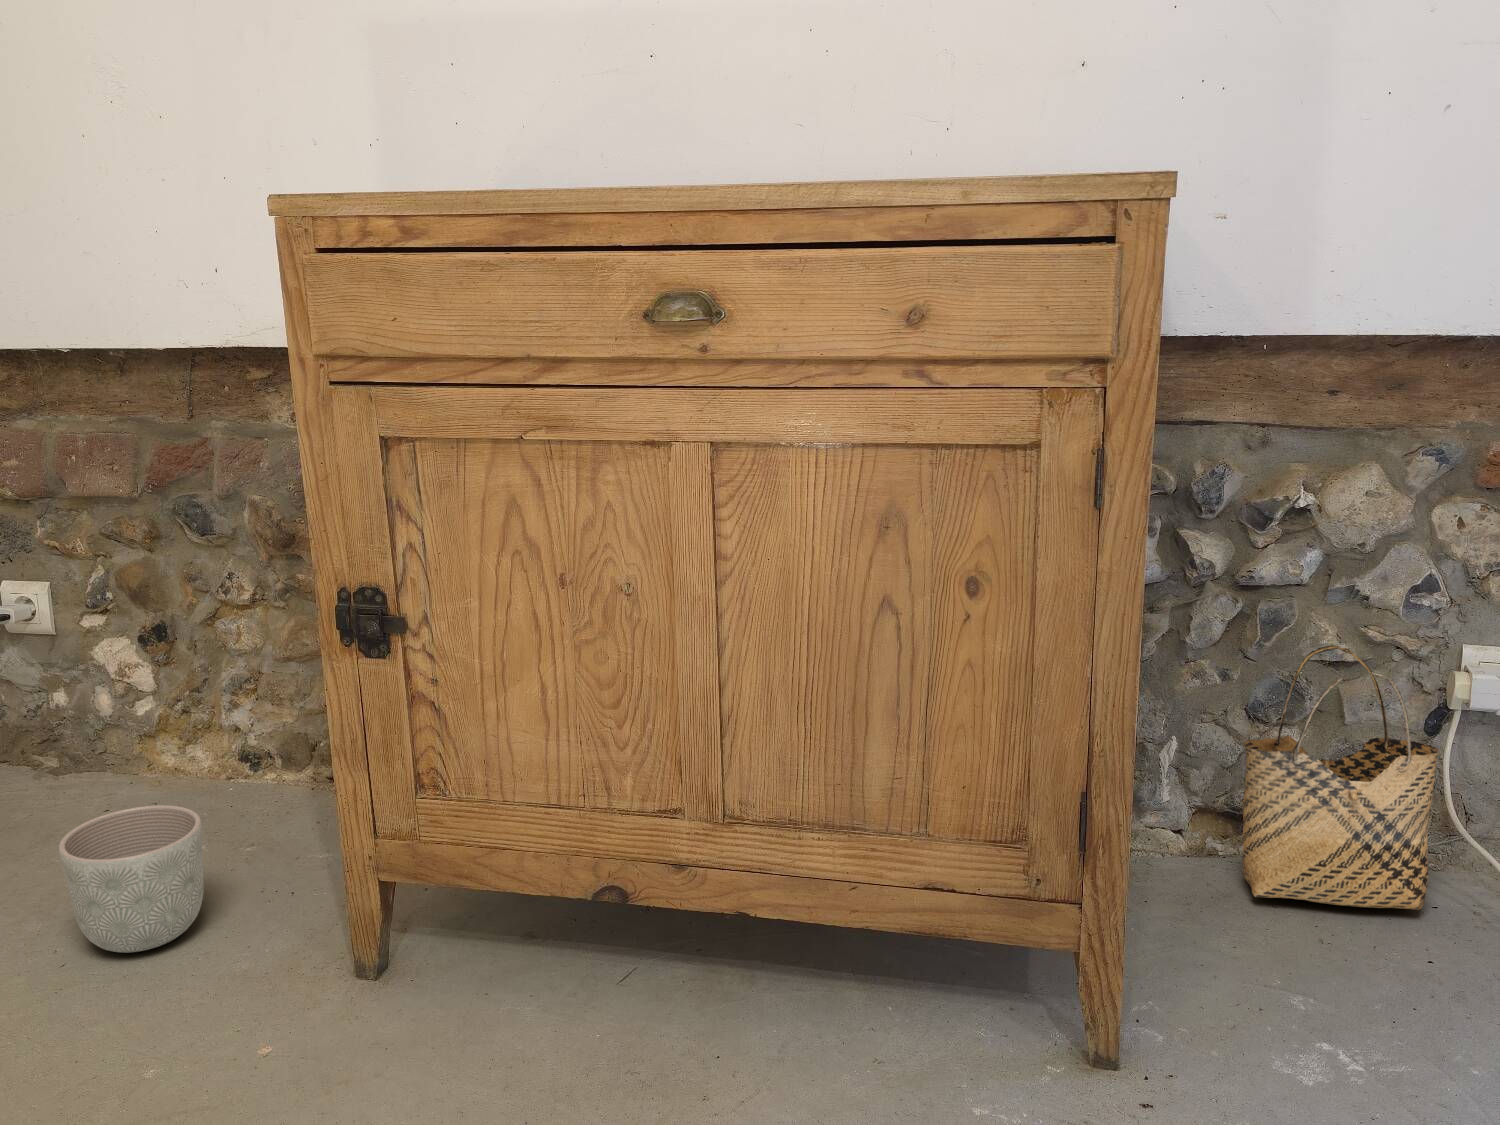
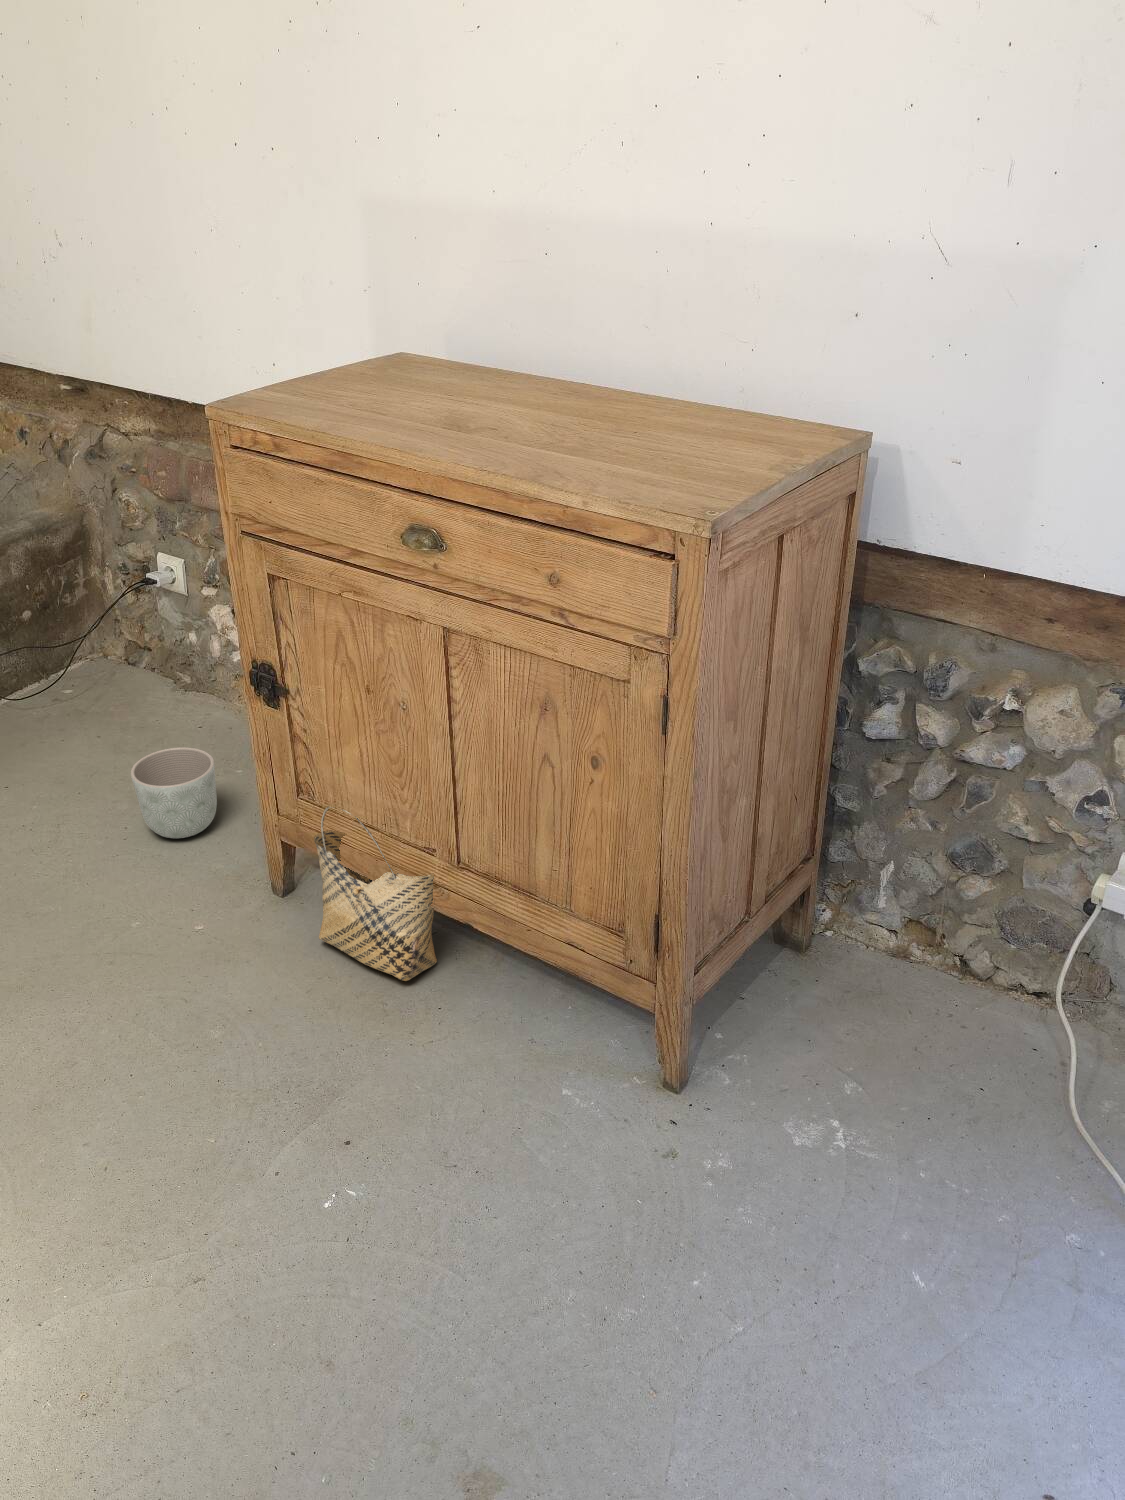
woven basket: present [1242,645,1439,909] -> present [314,806,437,981]

